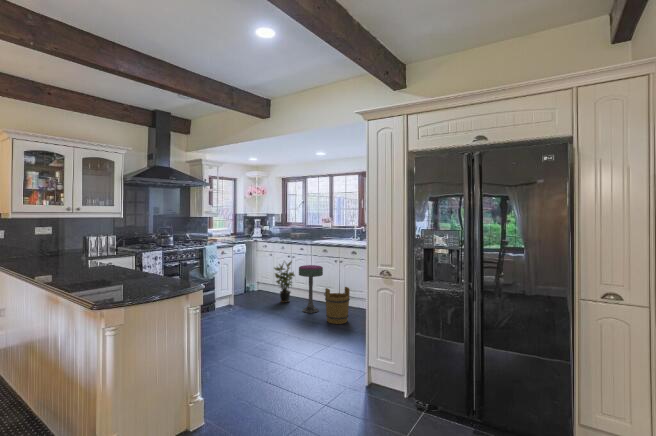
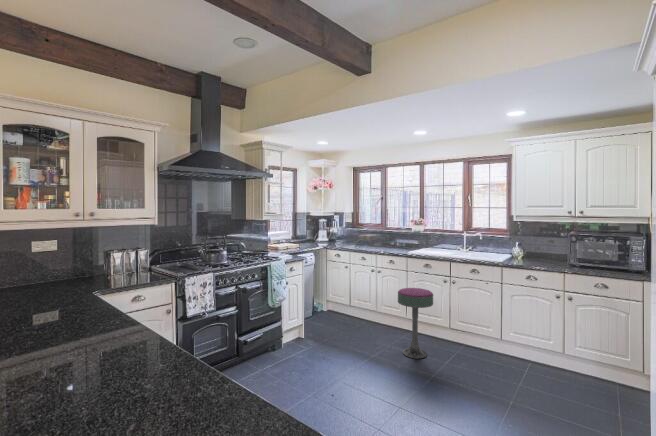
potted plant: present [274,261,295,302] -> none [356,277,384,335]
bucket: present [324,287,350,324] -> none [445,326,487,387]

